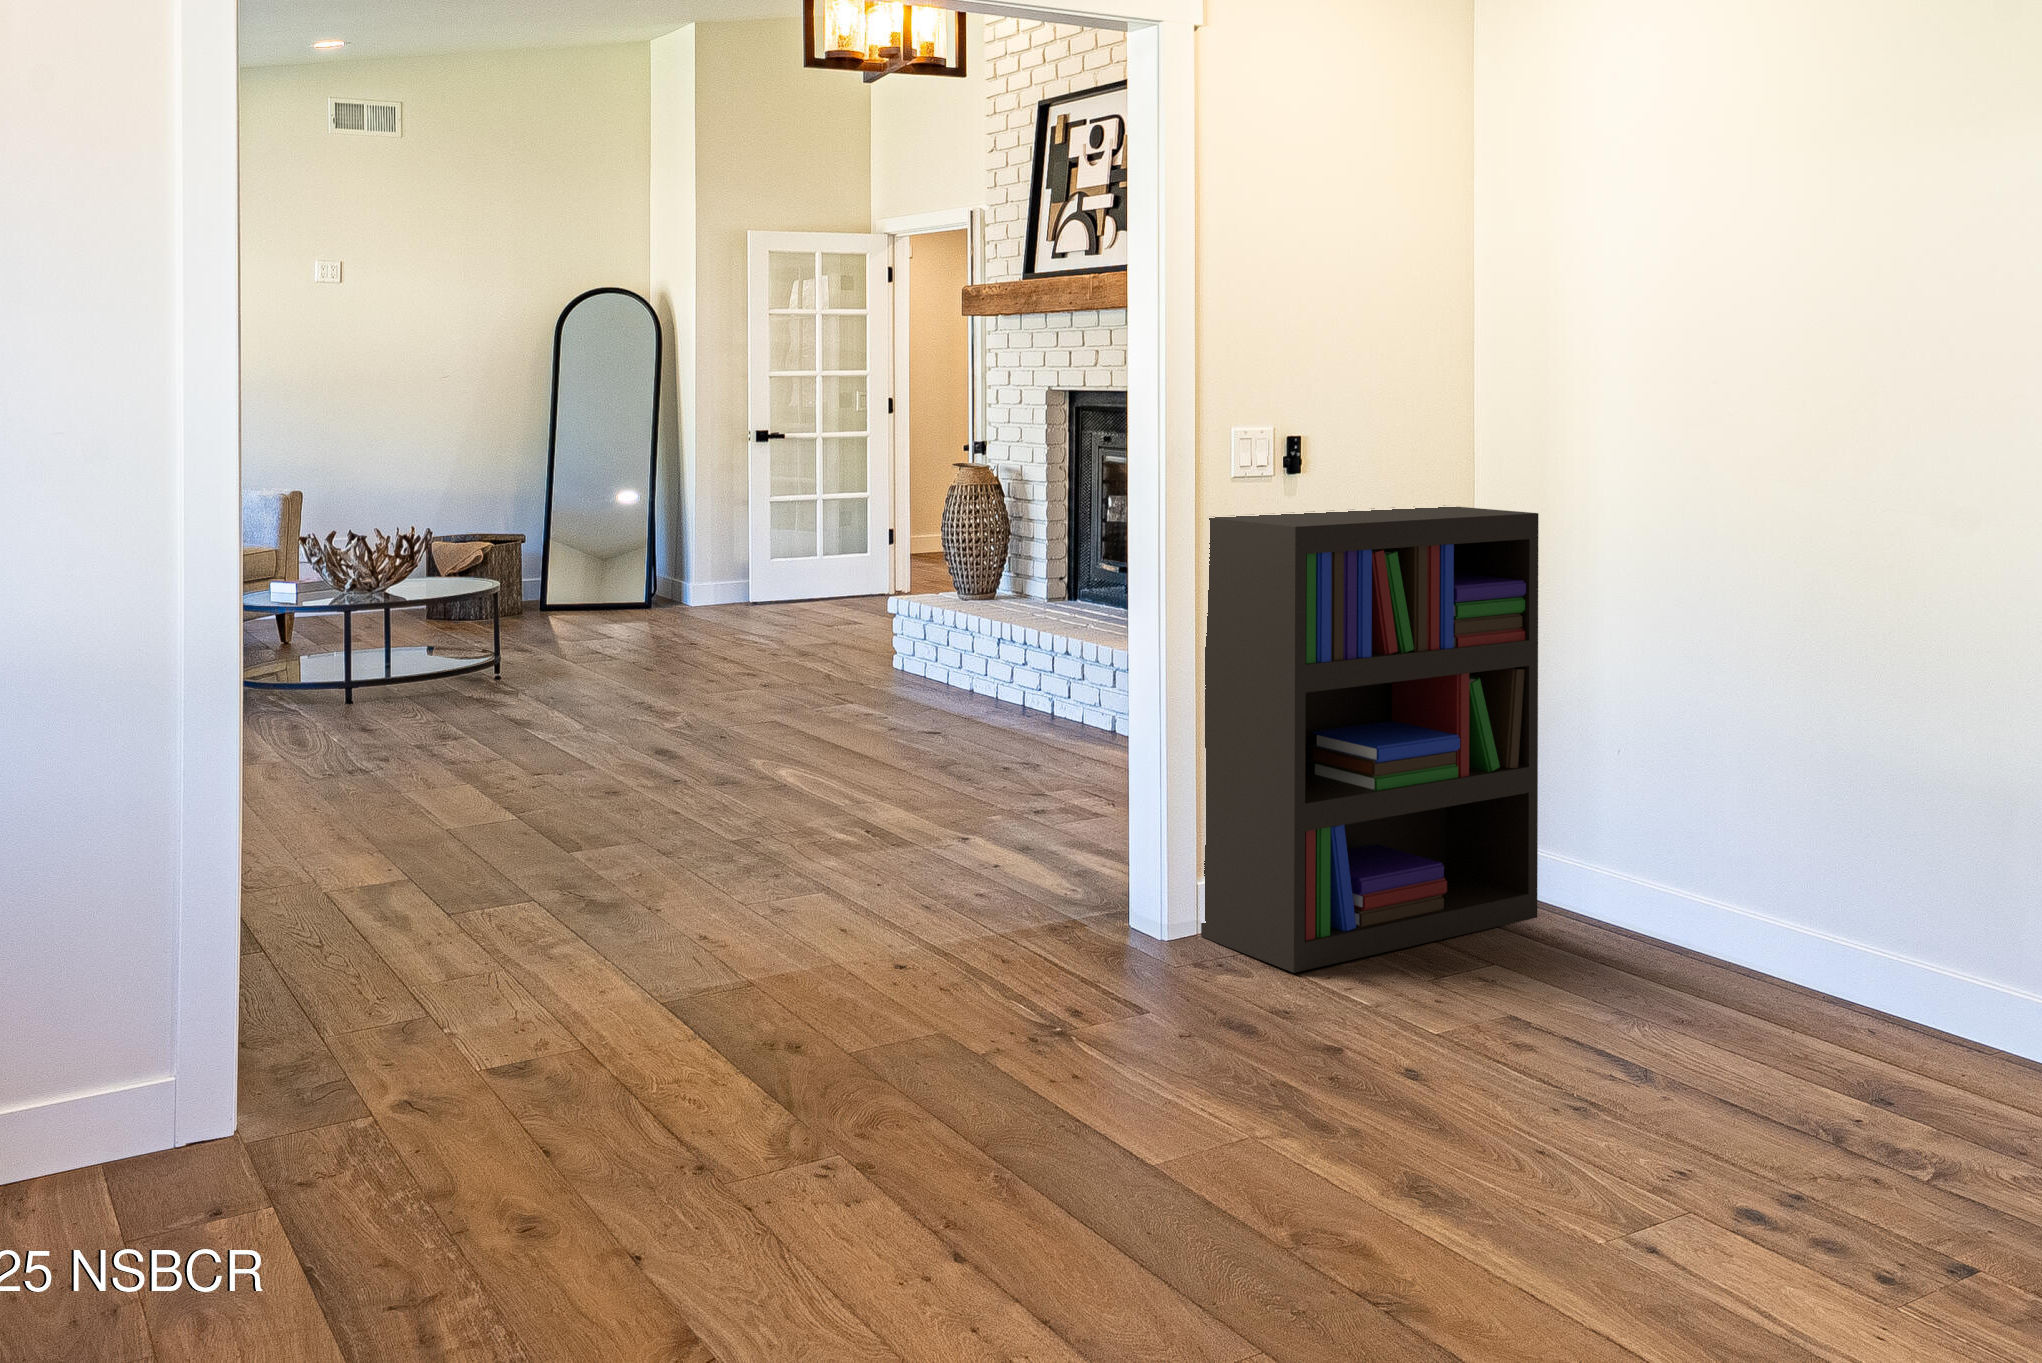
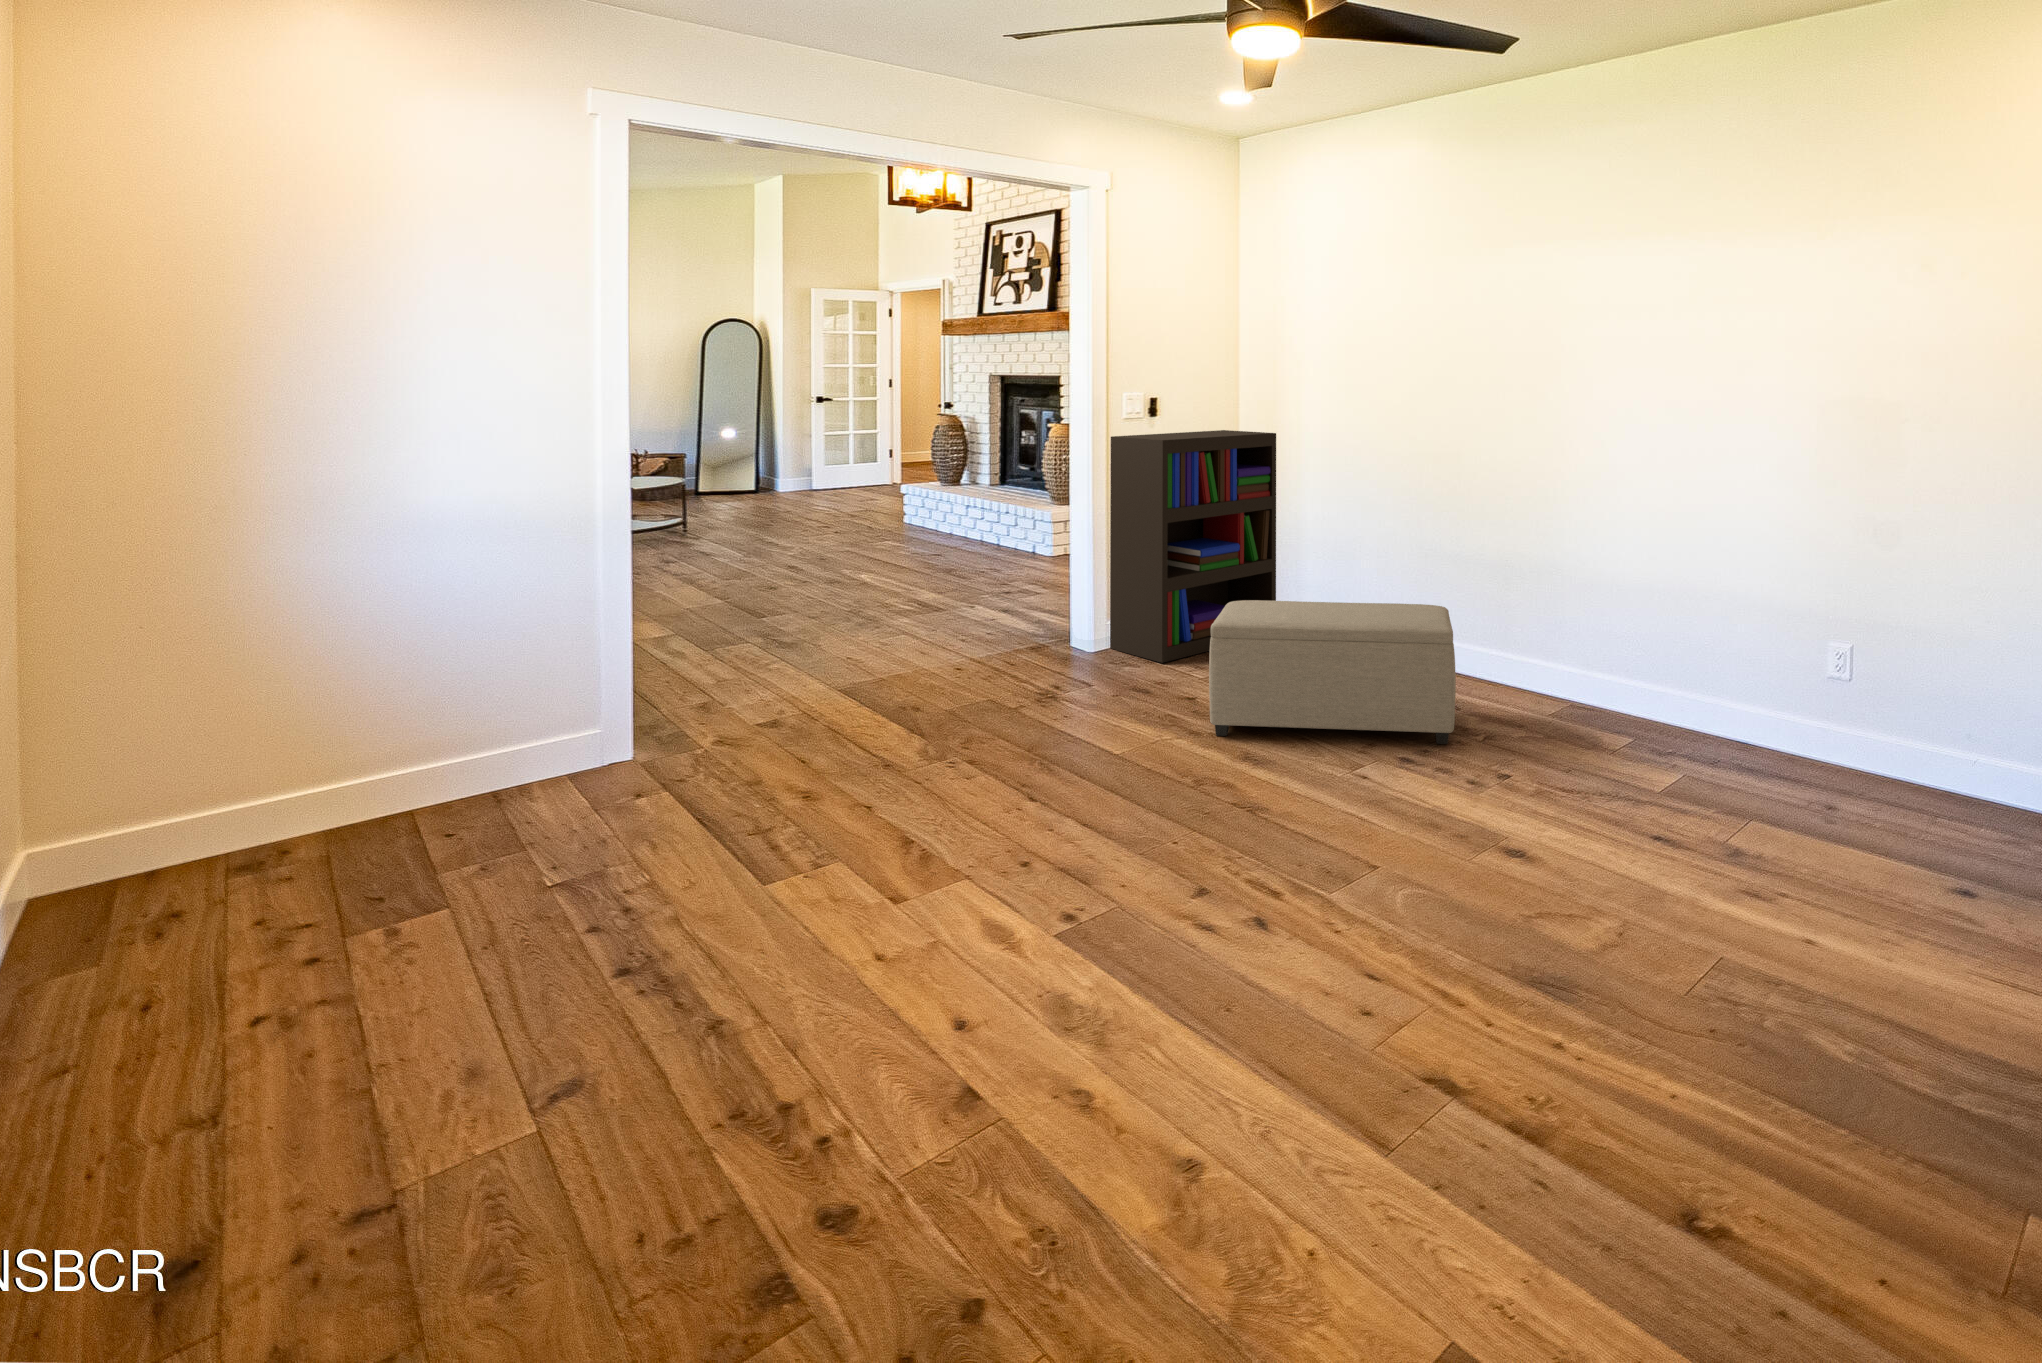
ottoman: none [1350,860,1866,1189] -> present [1209,600,1456,744]

